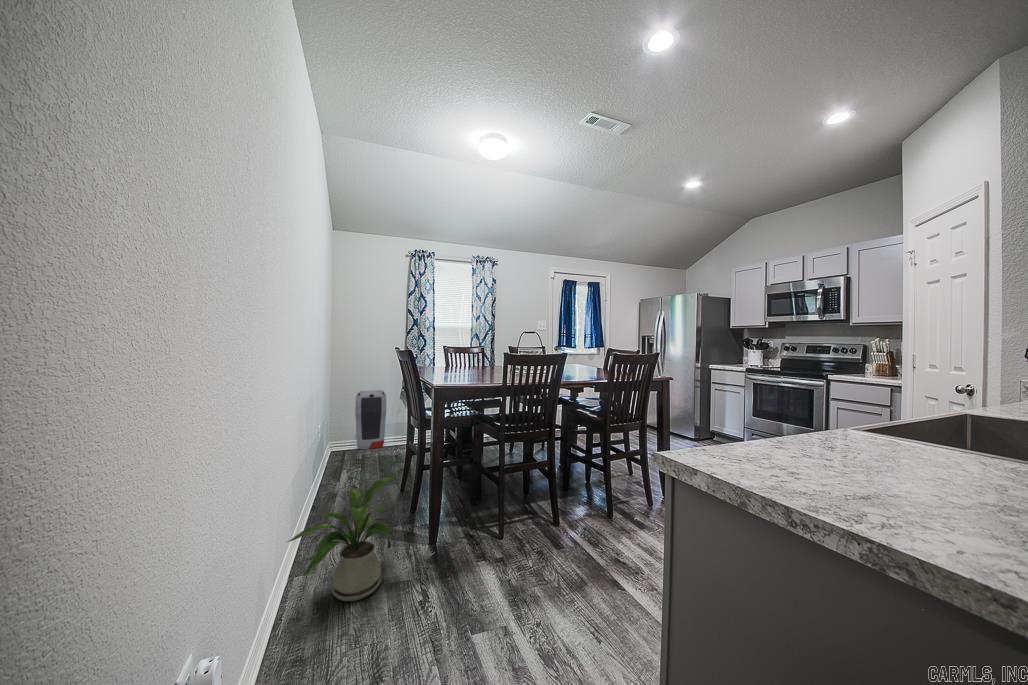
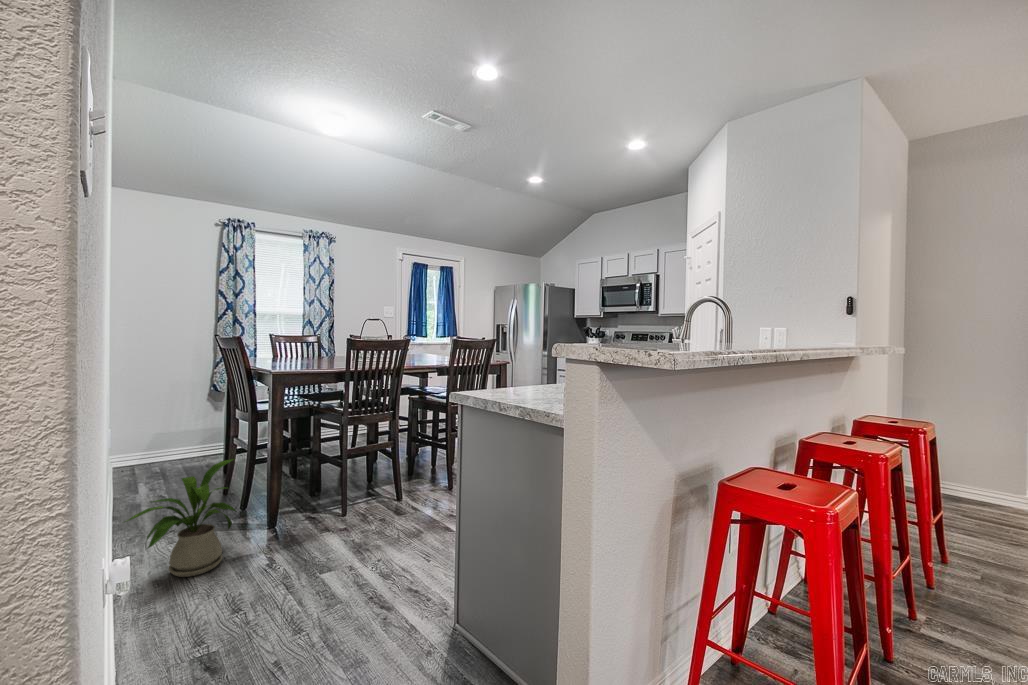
air purifier: present [355,390,386,449] -> none [147,389,191,463]

